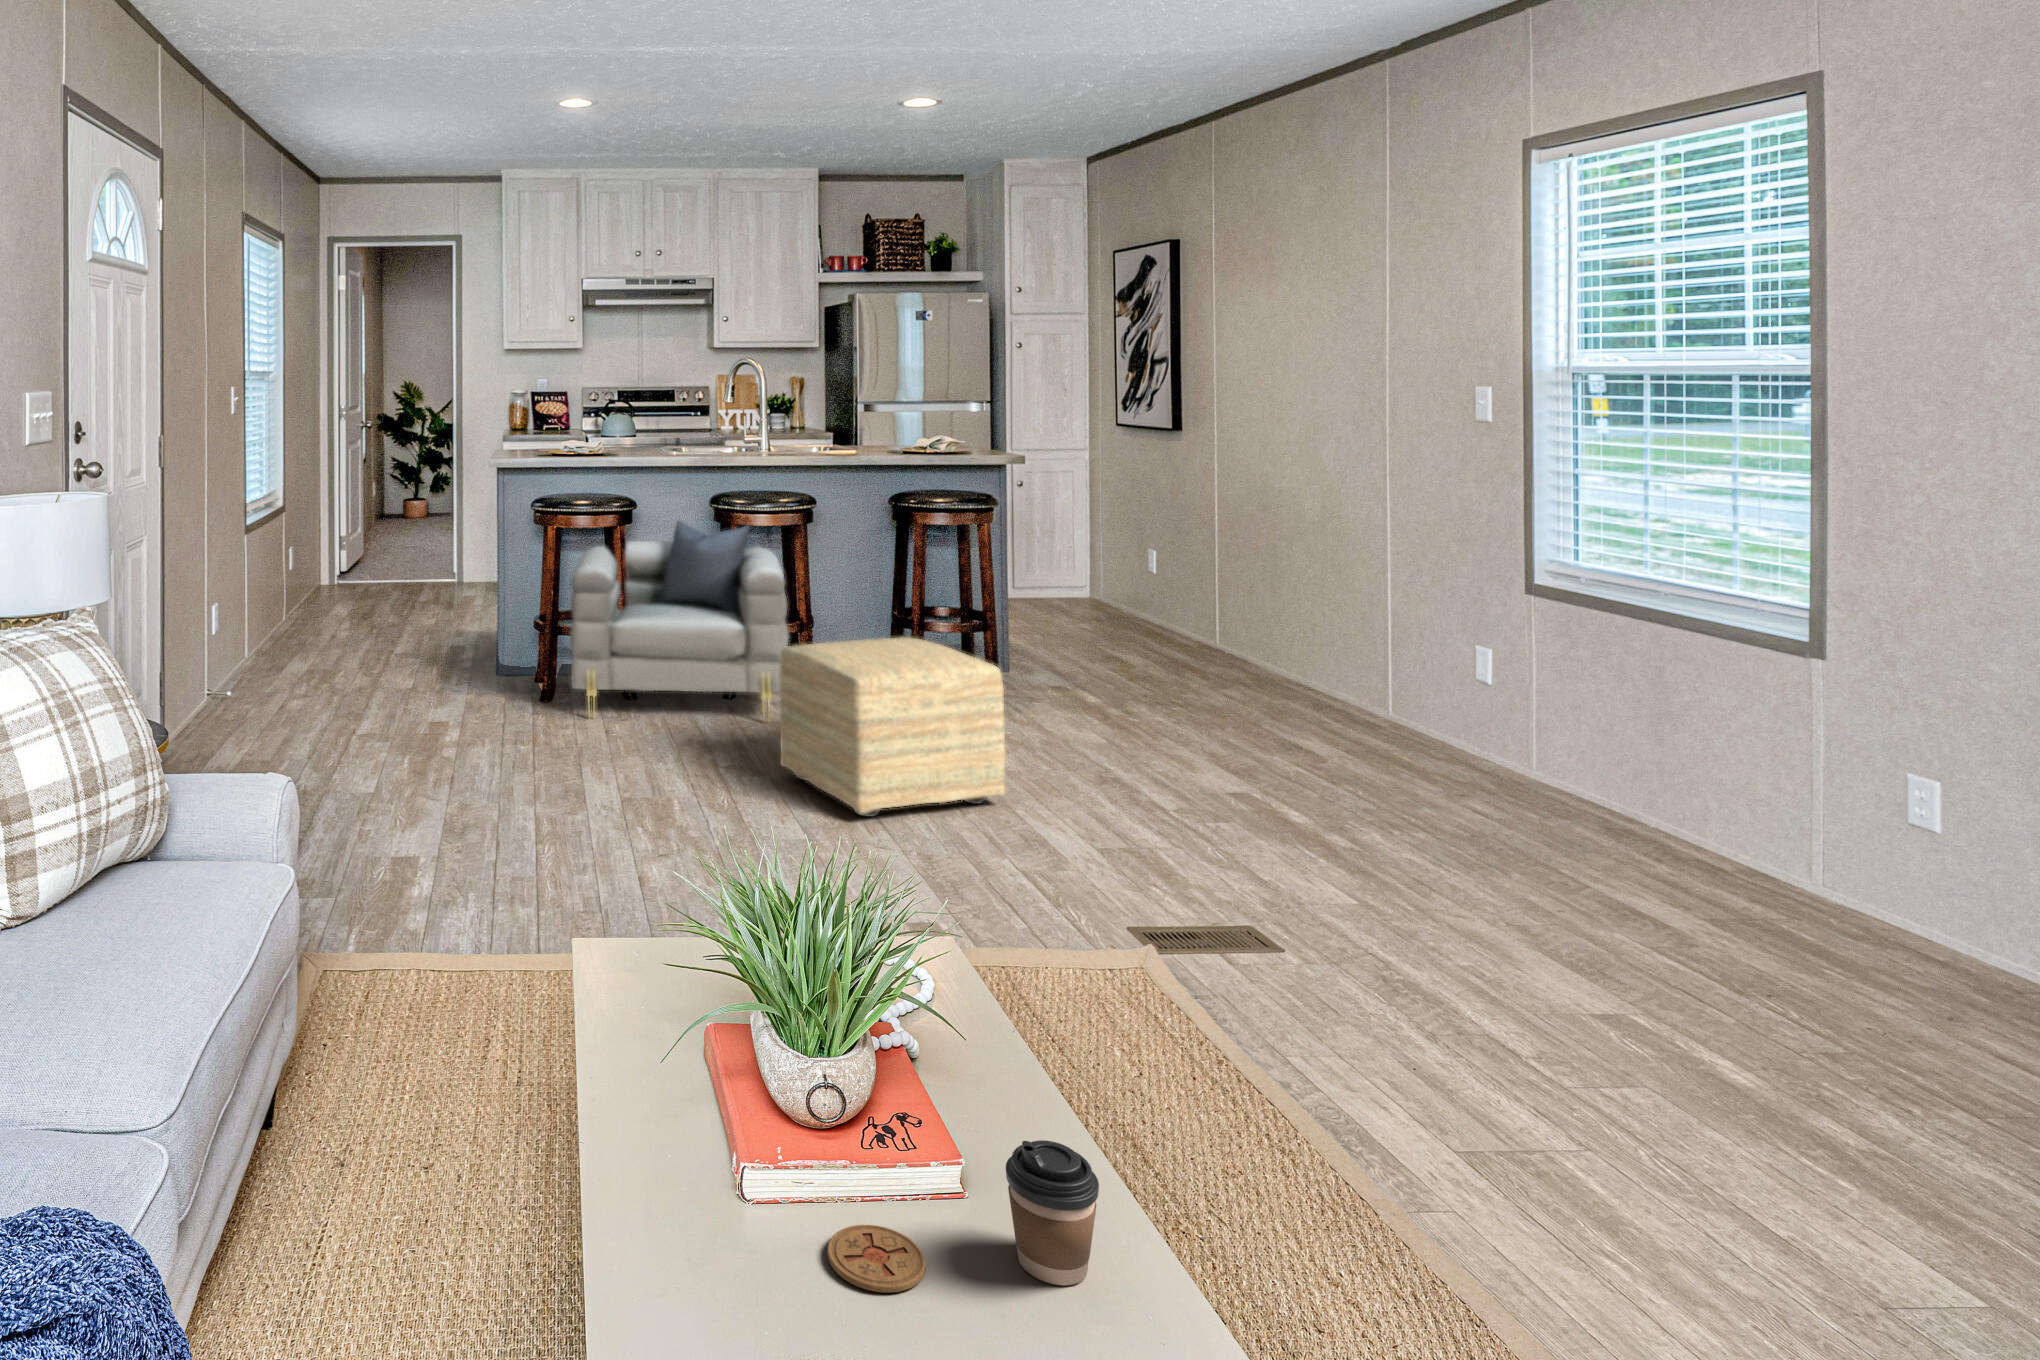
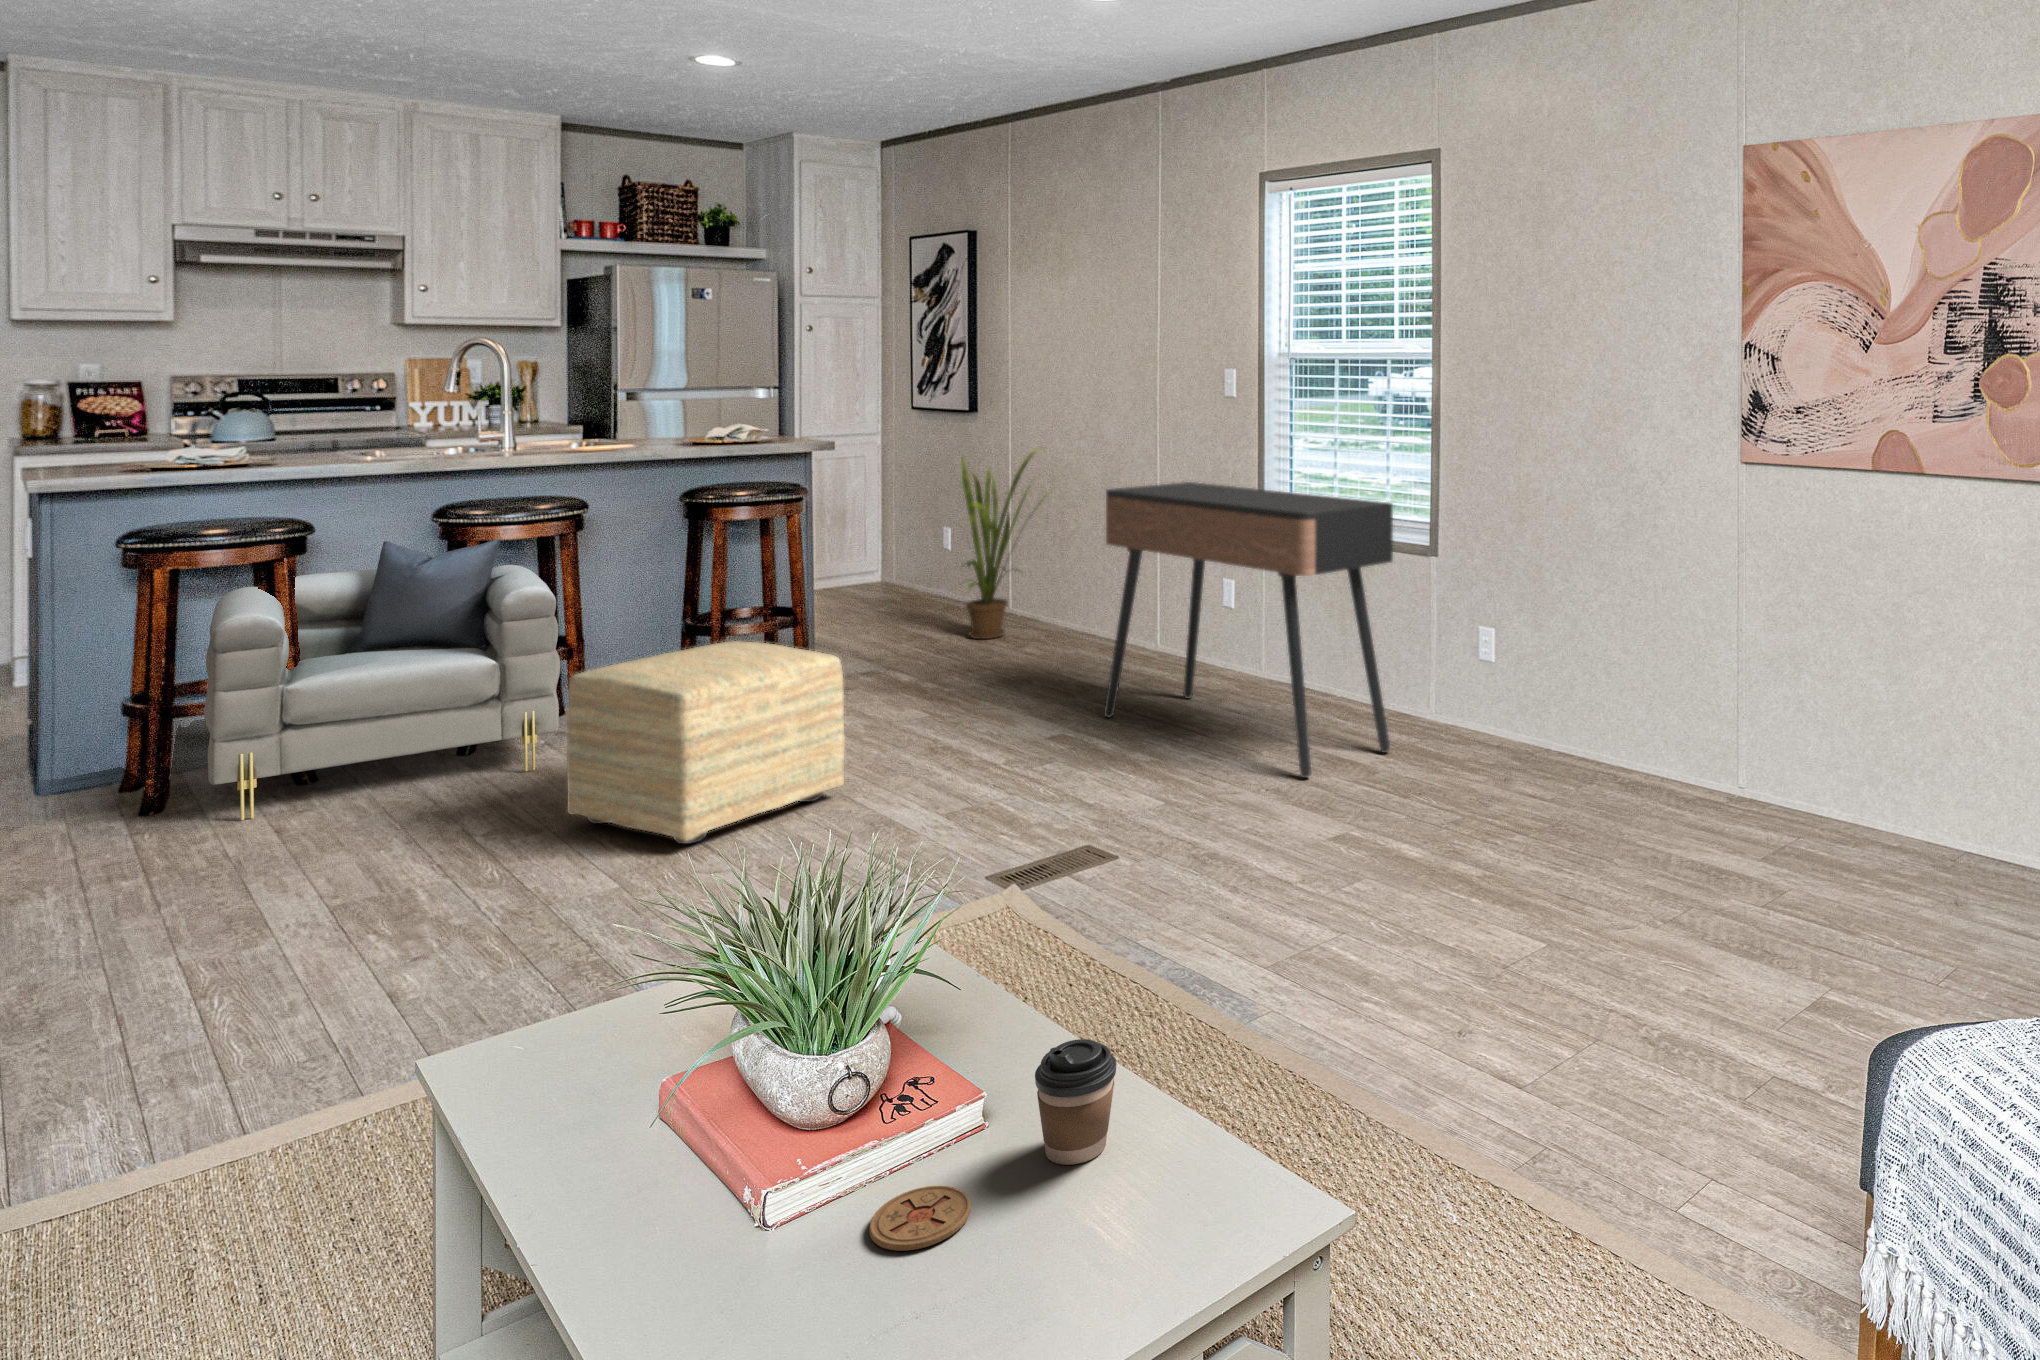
house plant: none [1149,471,1266,673] -> present [961,449,1043,639]
console table: none [1303,523,1728,925] -> present [1104,482,1393,778]

